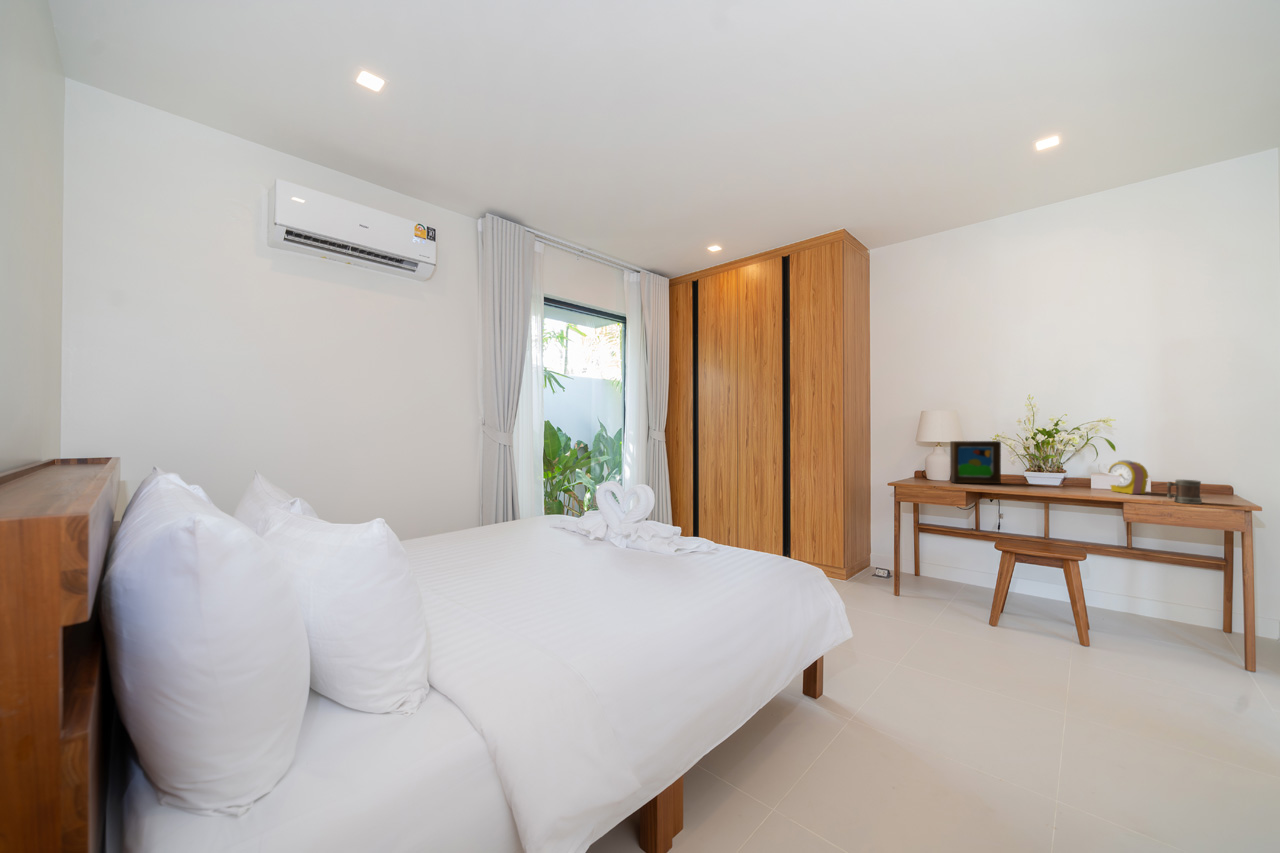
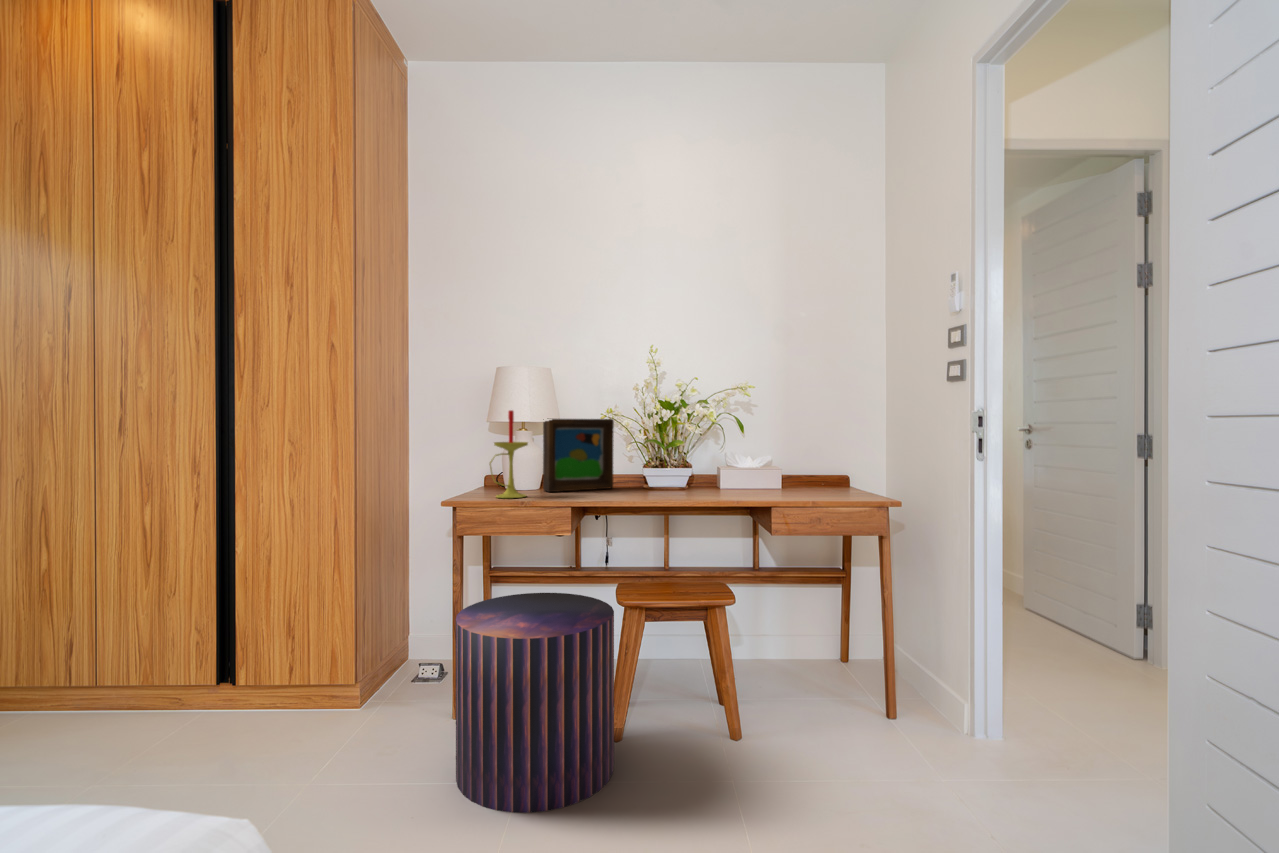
candle: none [916,437,940,485] -> present [489,410,528,498]
alarm clock: present [1108,460,1148,494] -> none [741,443,783,491]
mug: present [1167,480,1202,504] -> none [813,466,845,499]
pouf: none [899,535,992,639] -> present [456,593,614,813]

